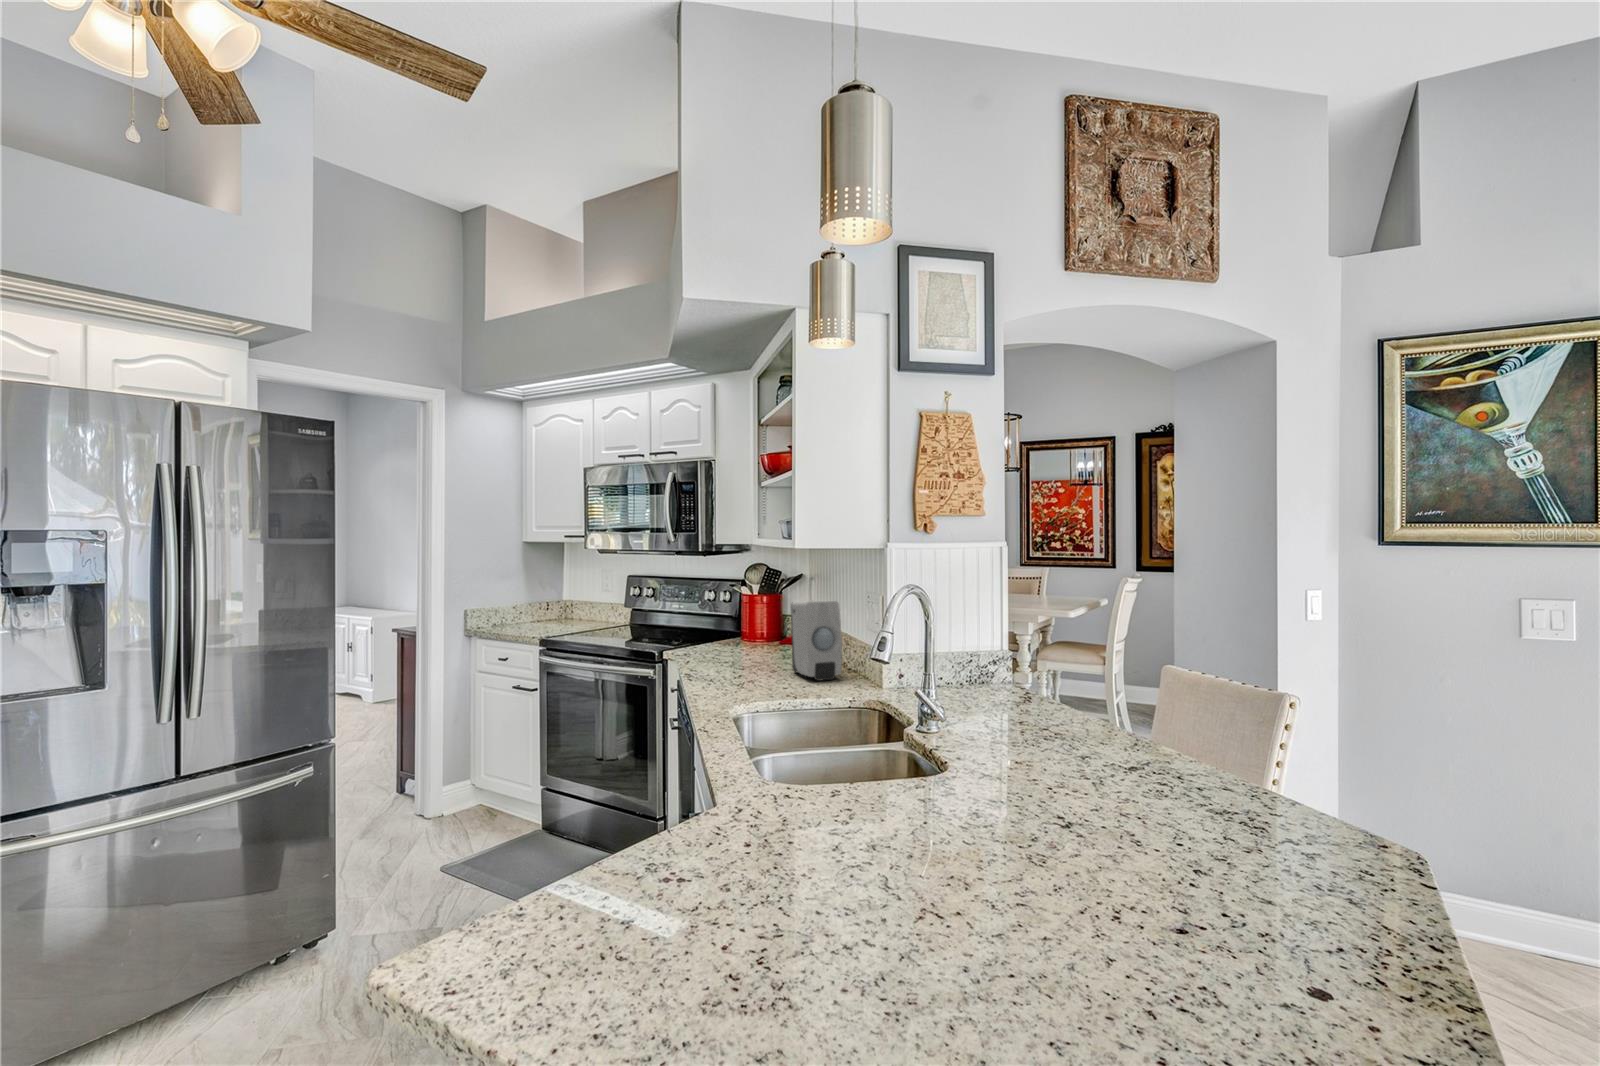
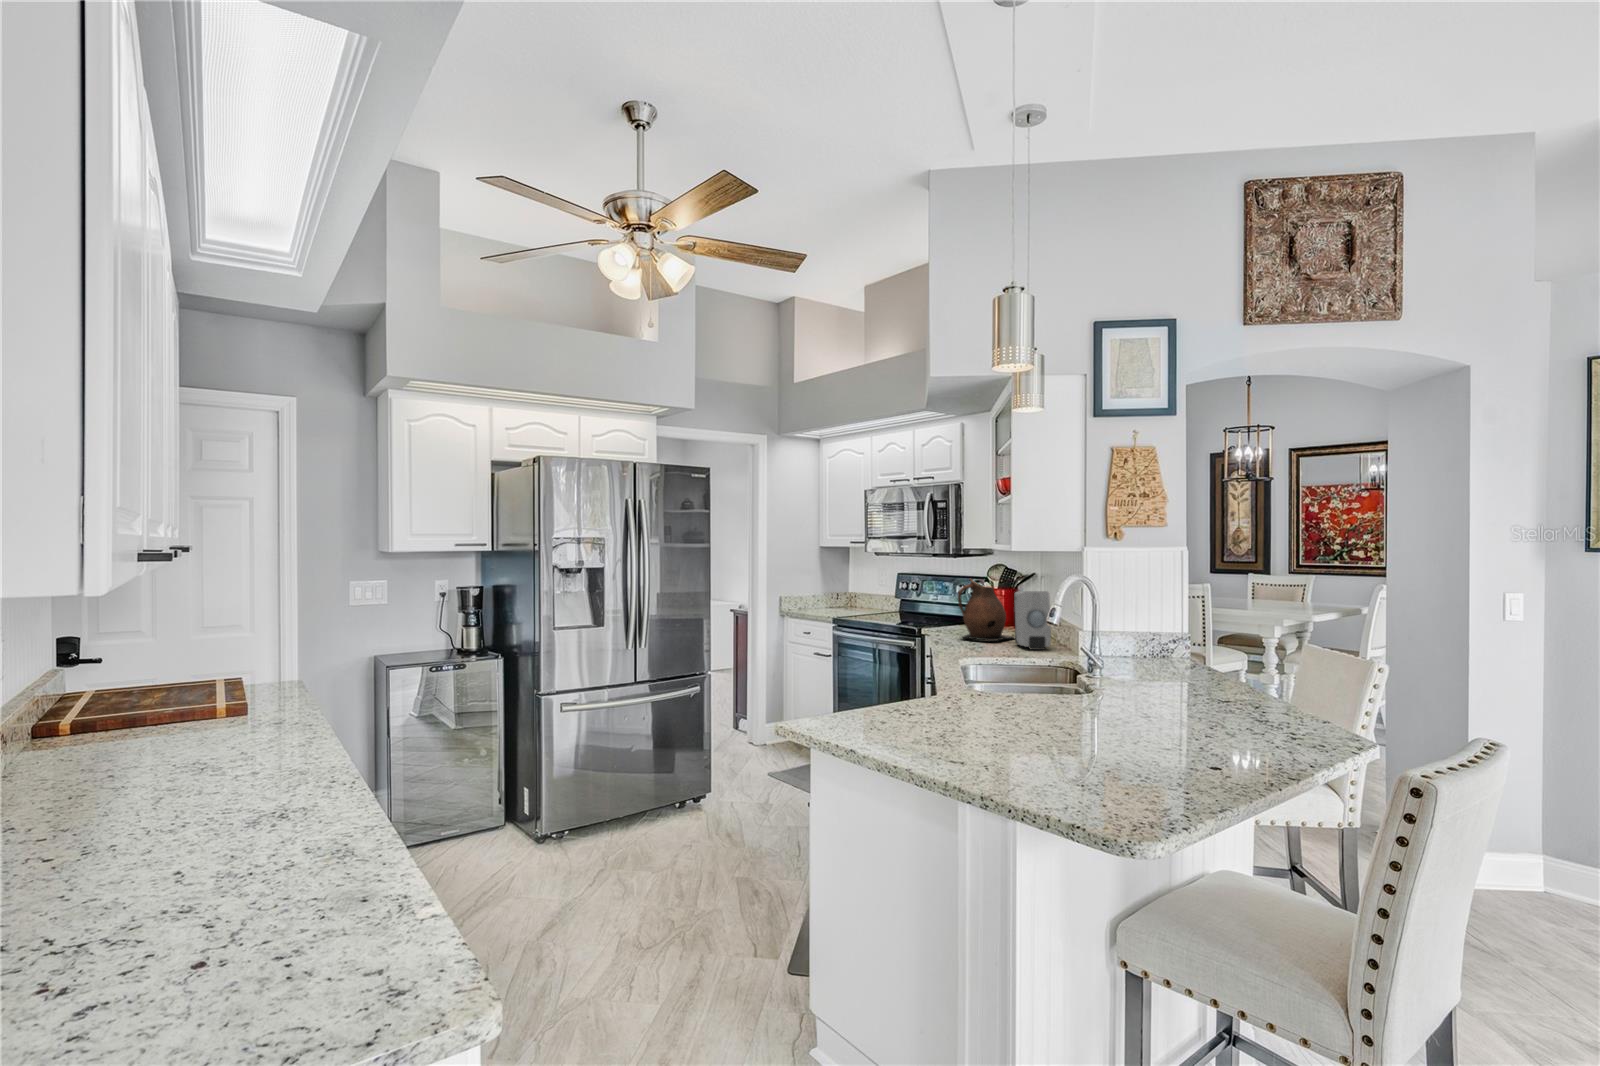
ceramic pitcher: none [714,585,788,670] -> present [958,579,1013,641]

